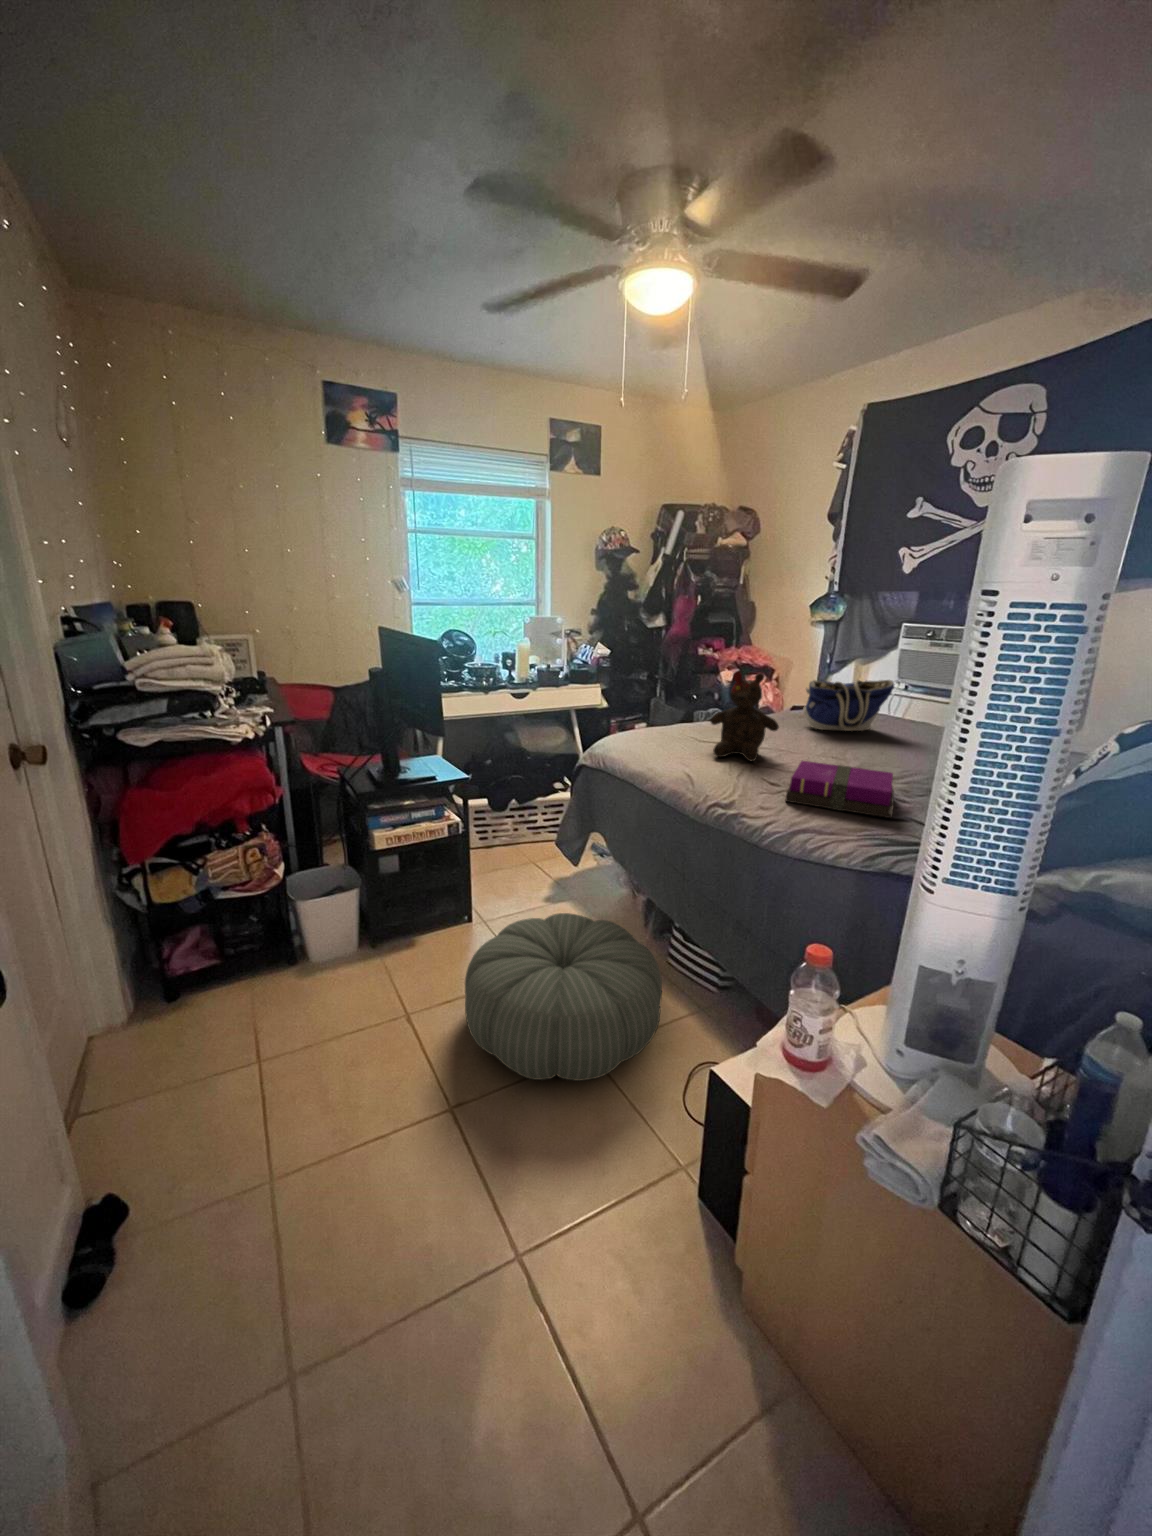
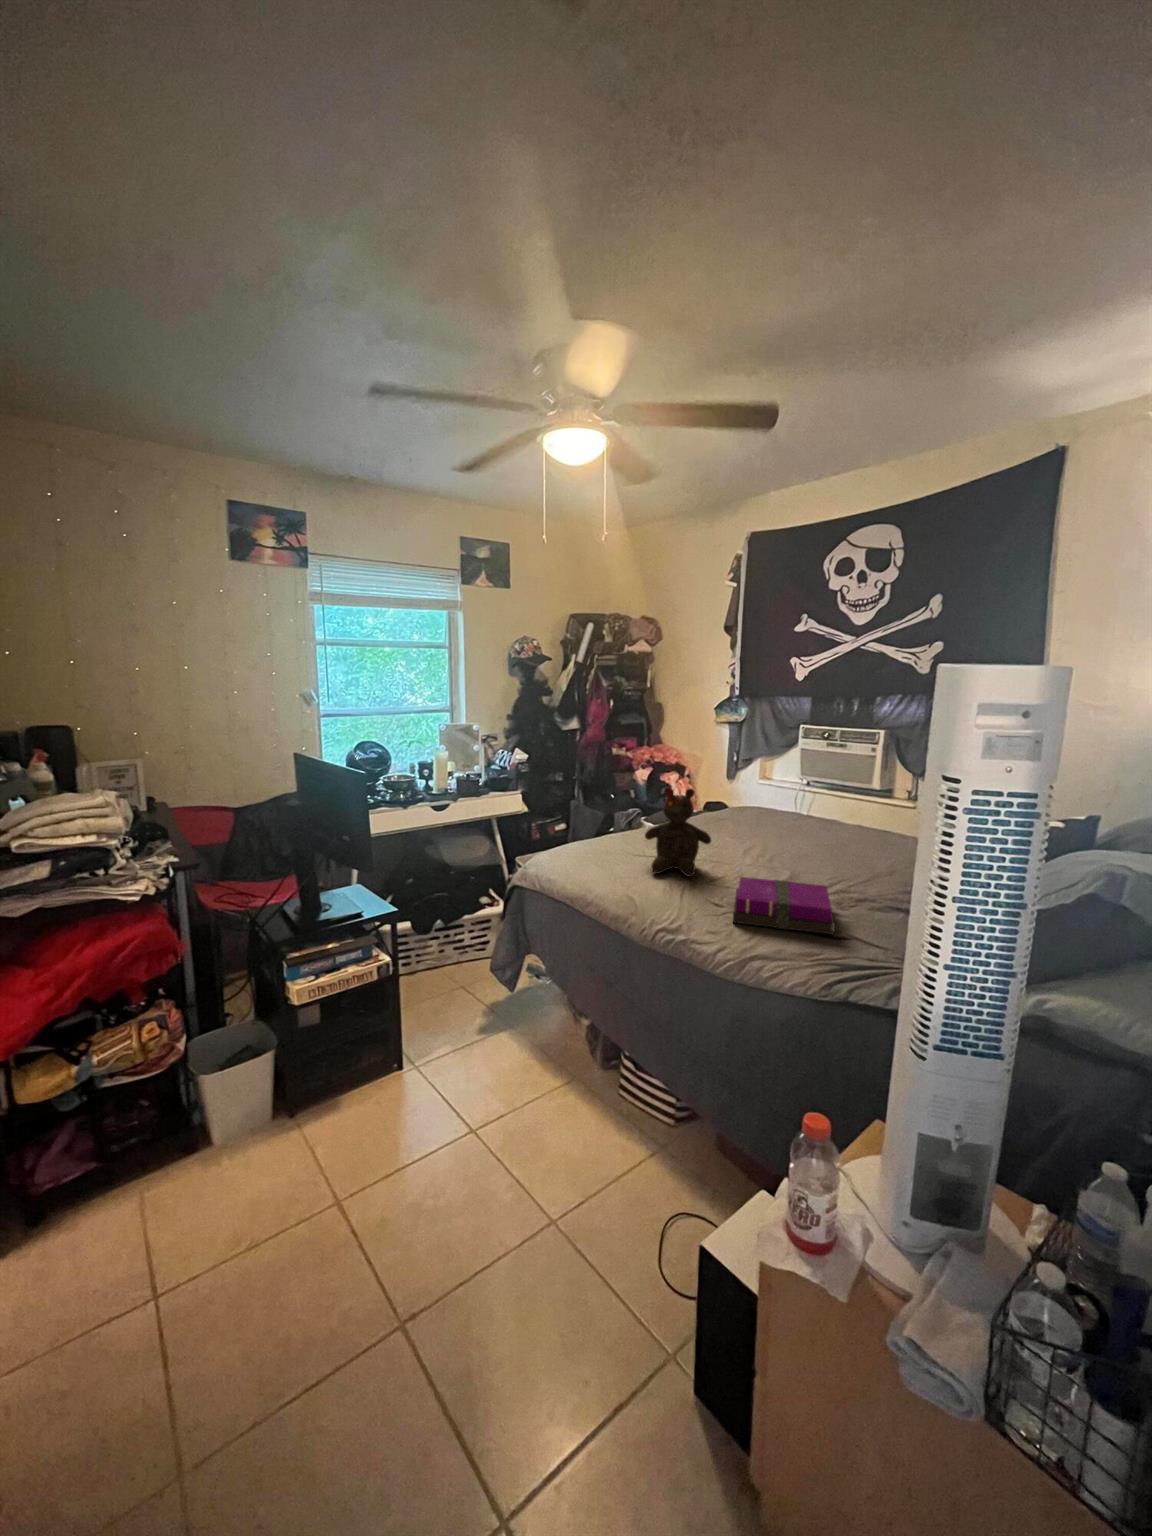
tote bag: present [803,680,894,731] -> none [725,784,807,834]
pouf: present [465,913,662,1081] -> none [408,1057,628,1270]

